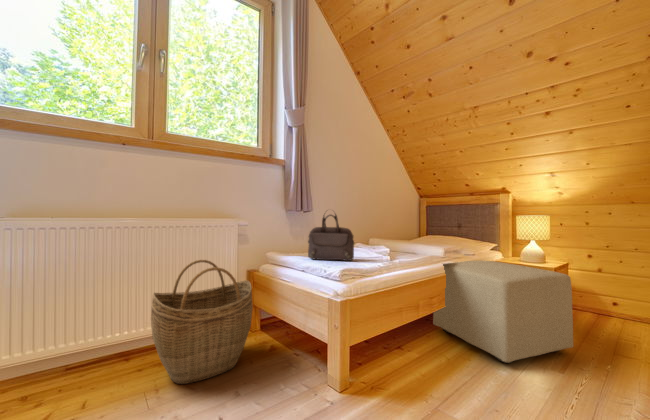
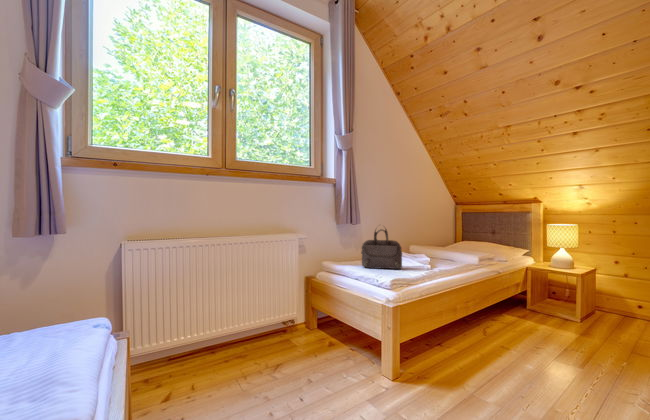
woven basket: present [151,260,253,384] -> none [246,269,322,369]
ottoman: present [433,261,573,363] -> none [470,268,598,357]

